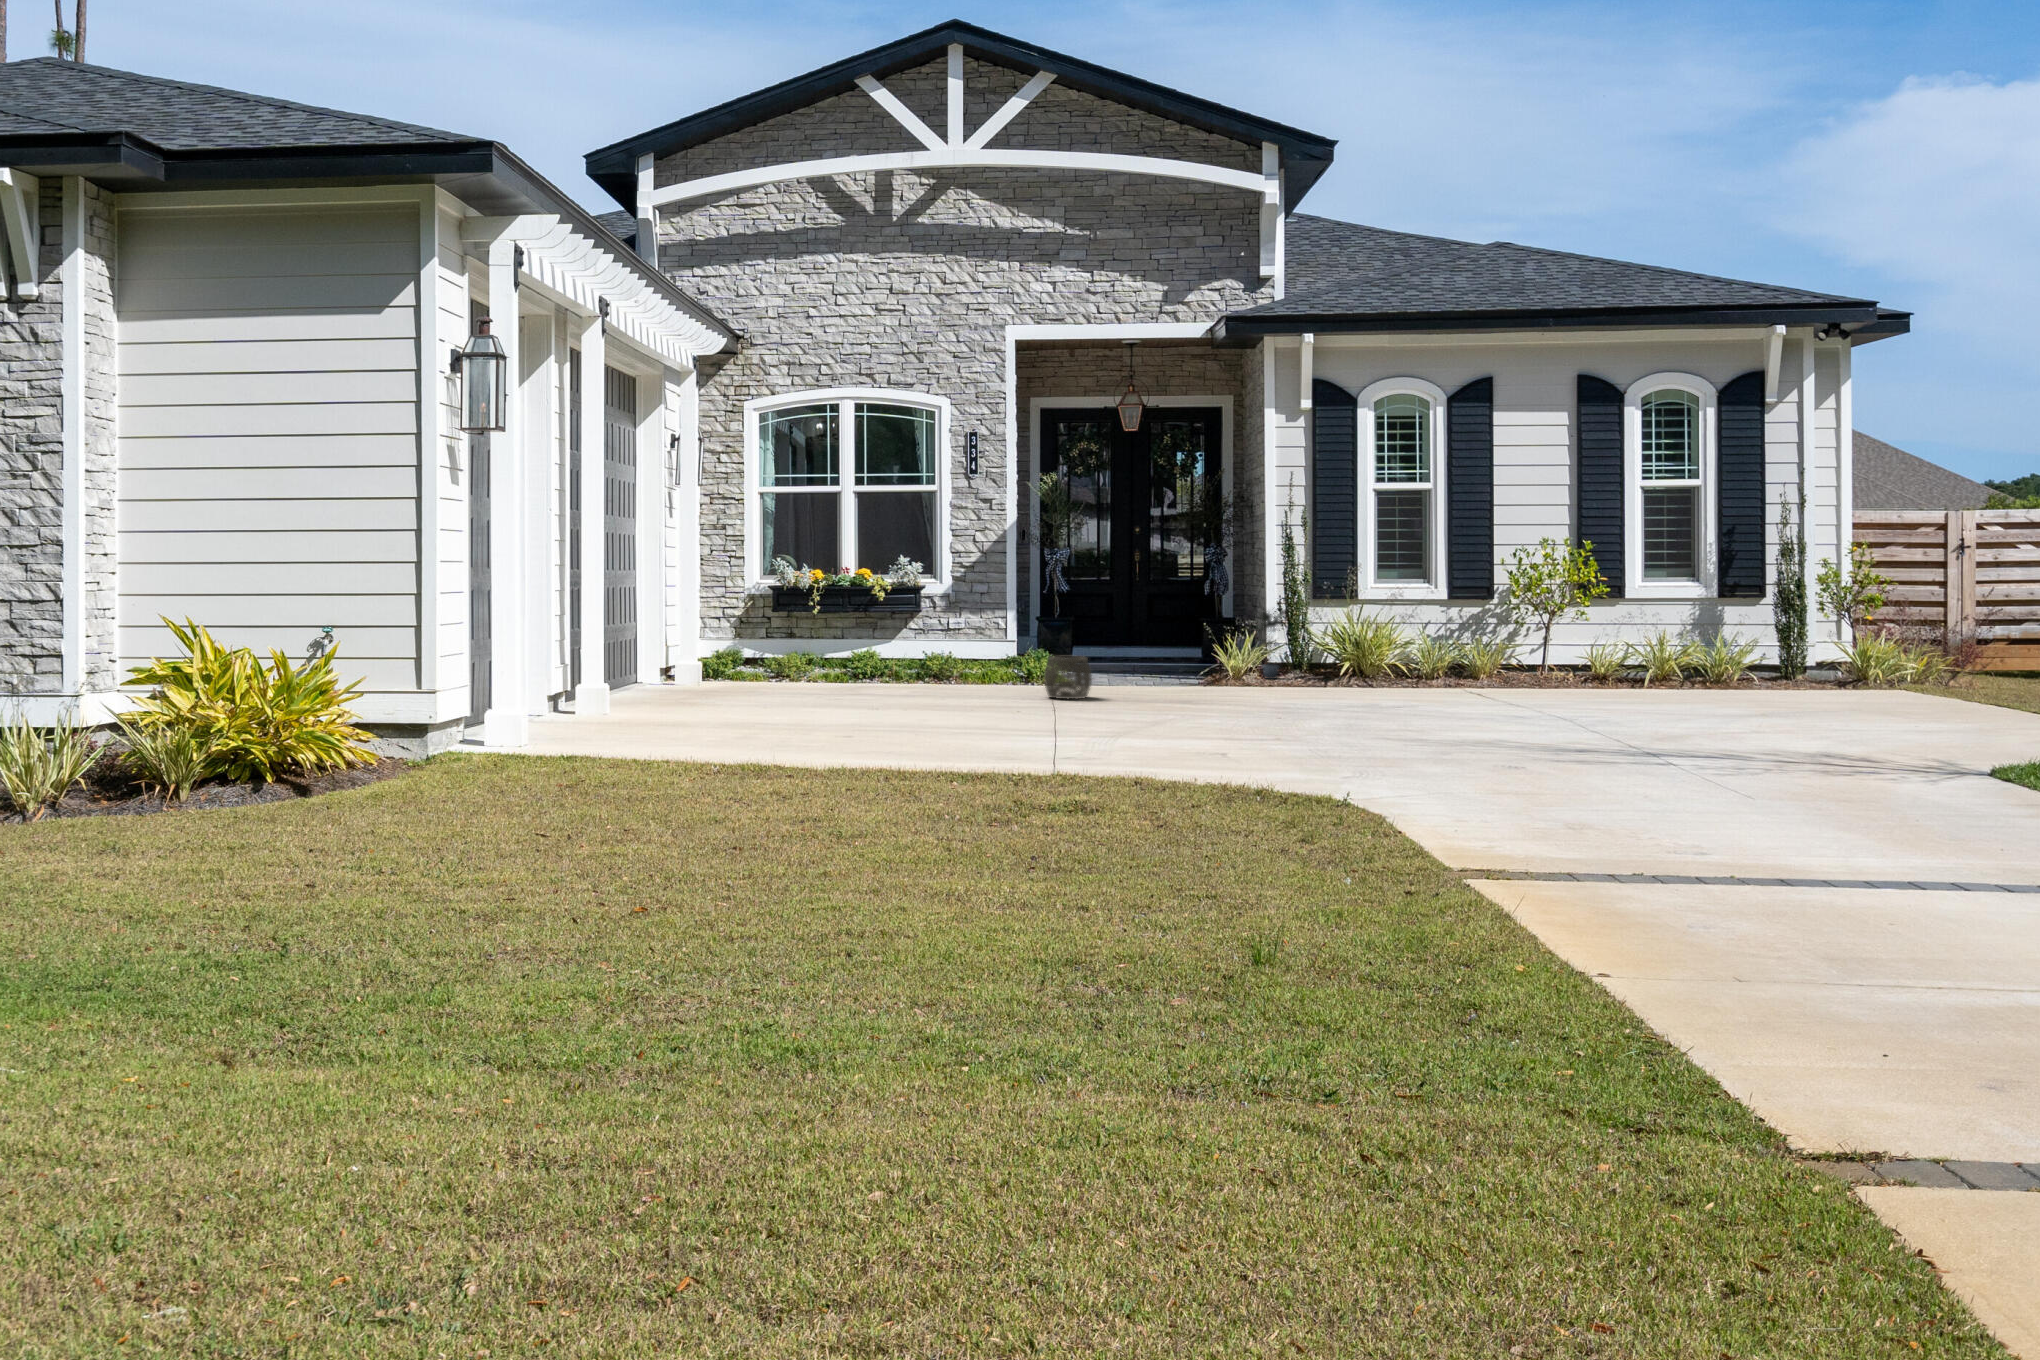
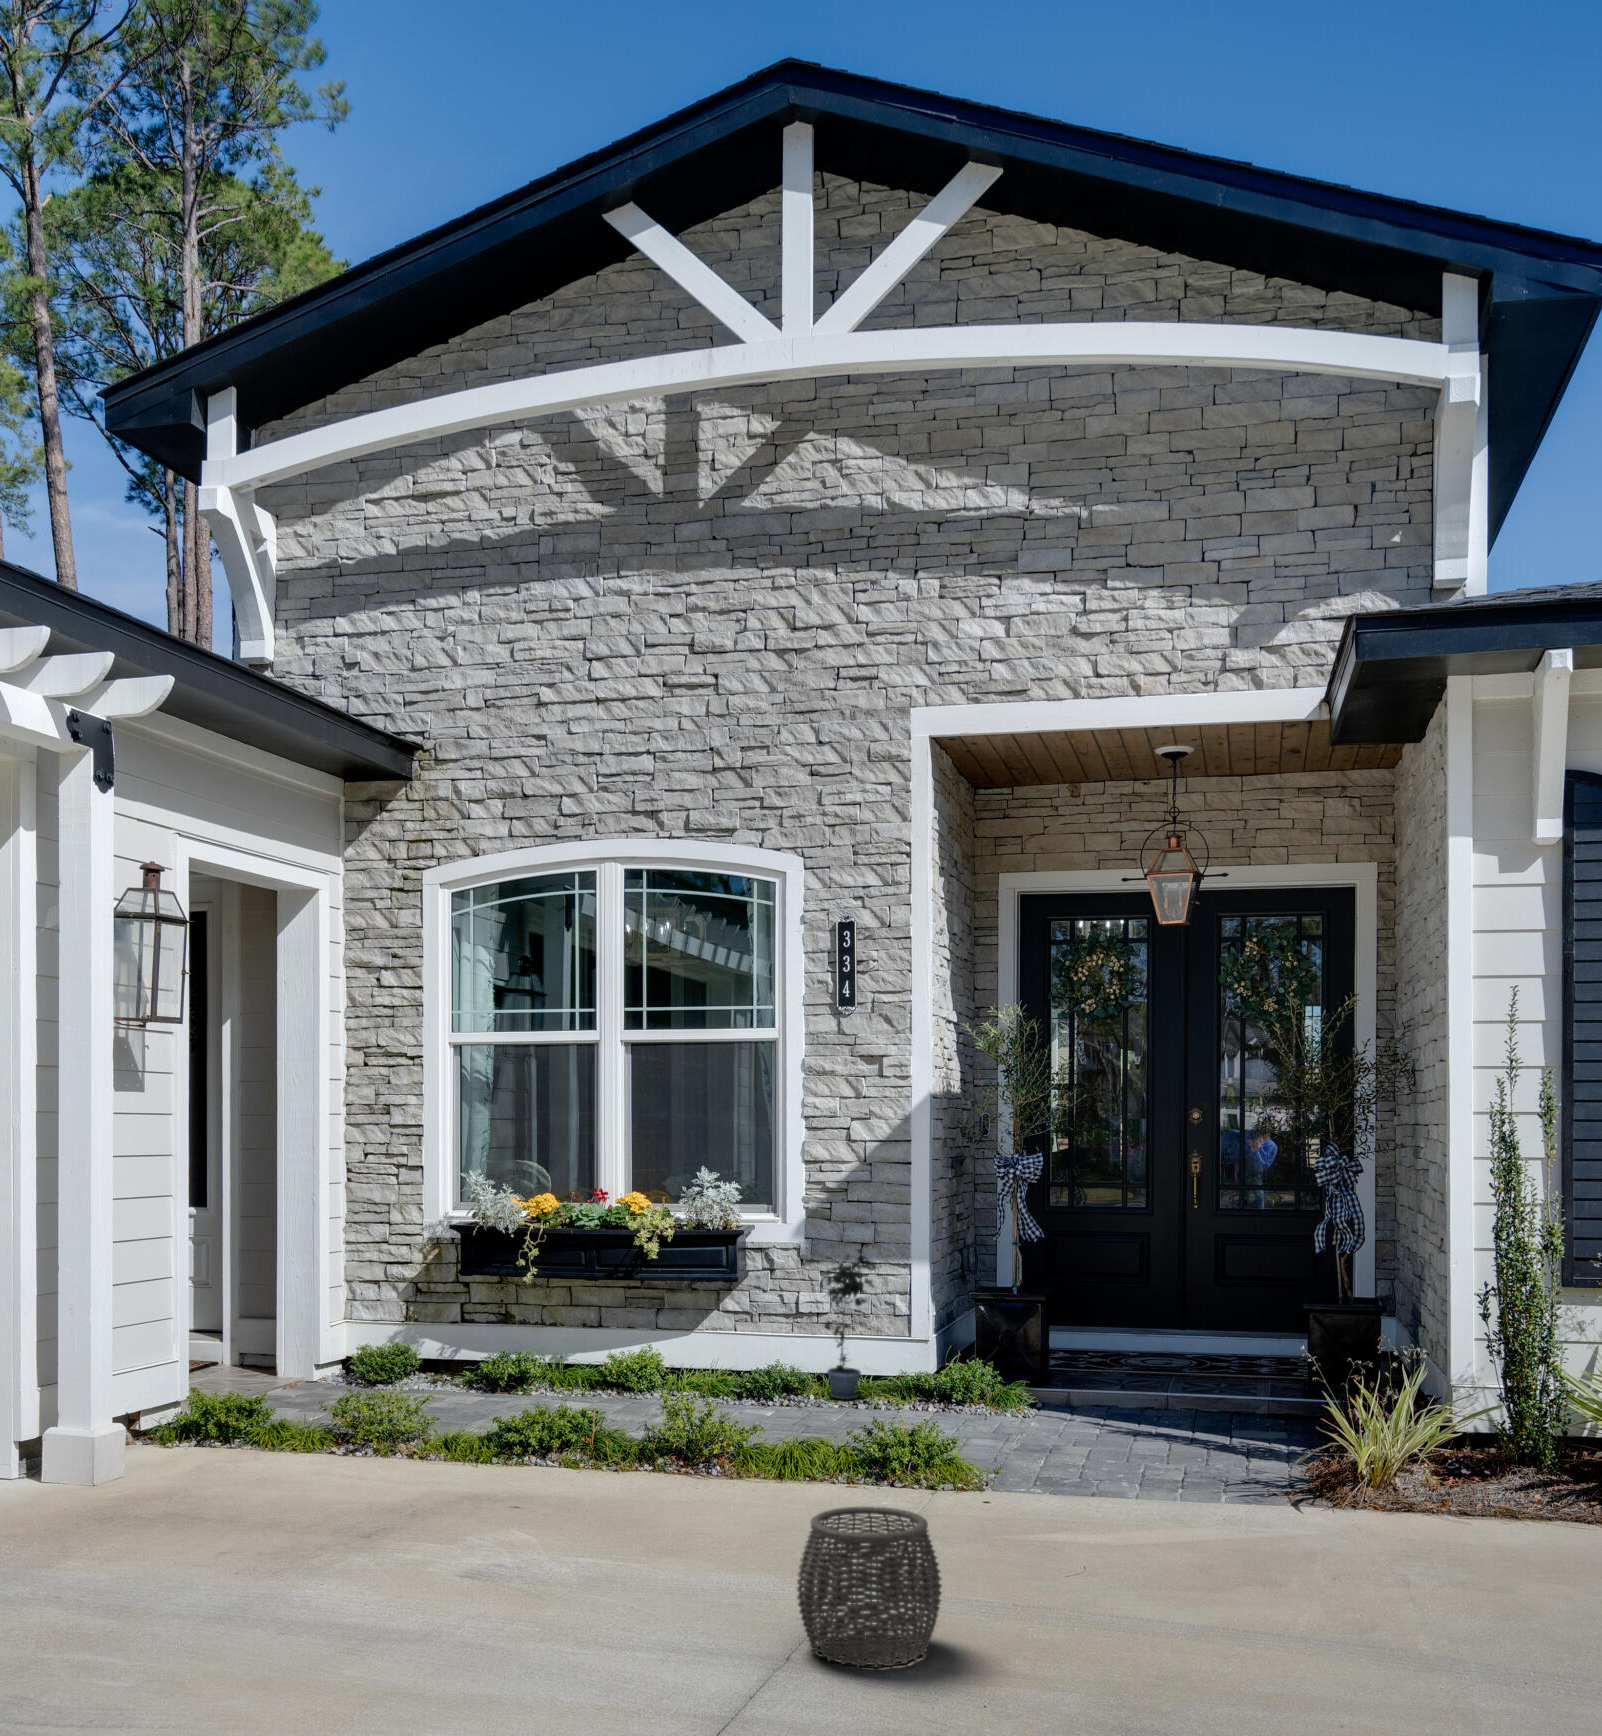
potted plant: present [1256,608,1288,679] -> present [823,1249,876,1400]

